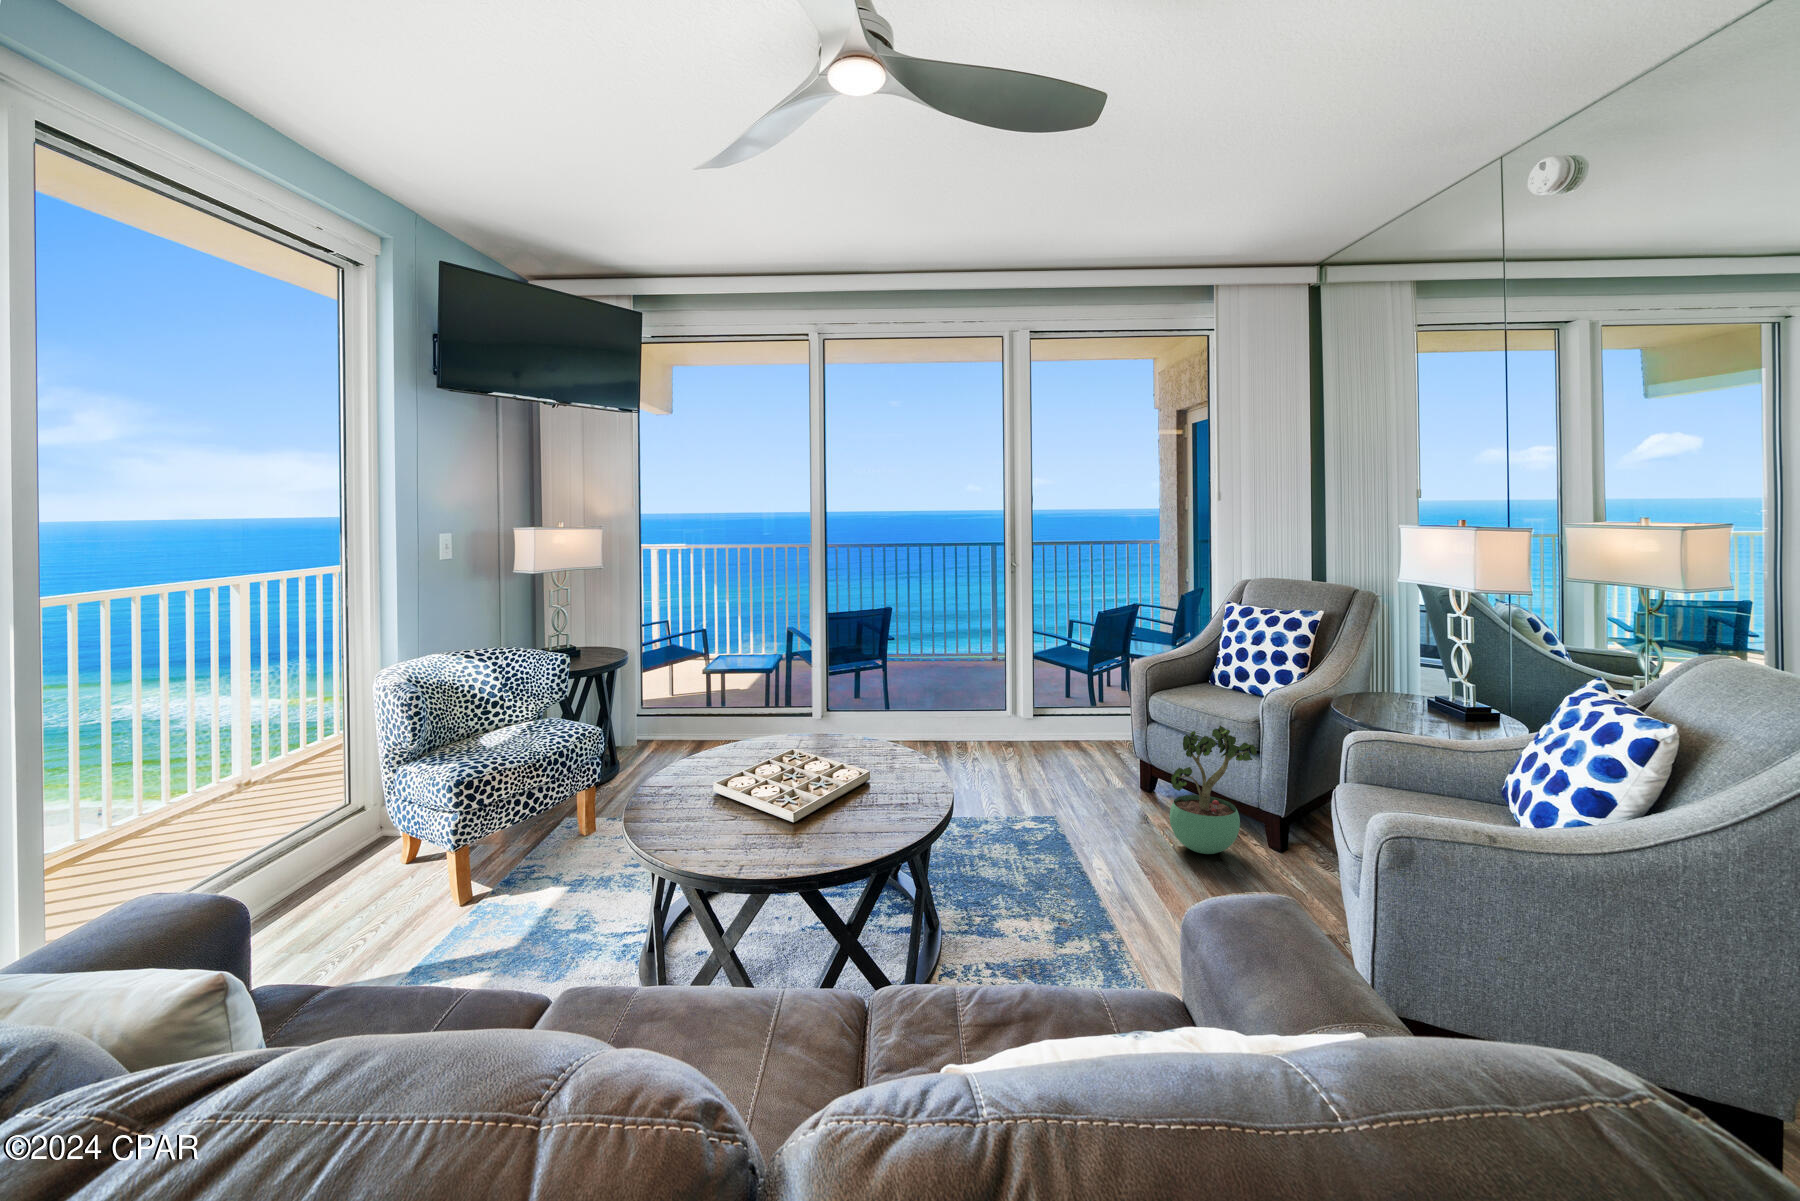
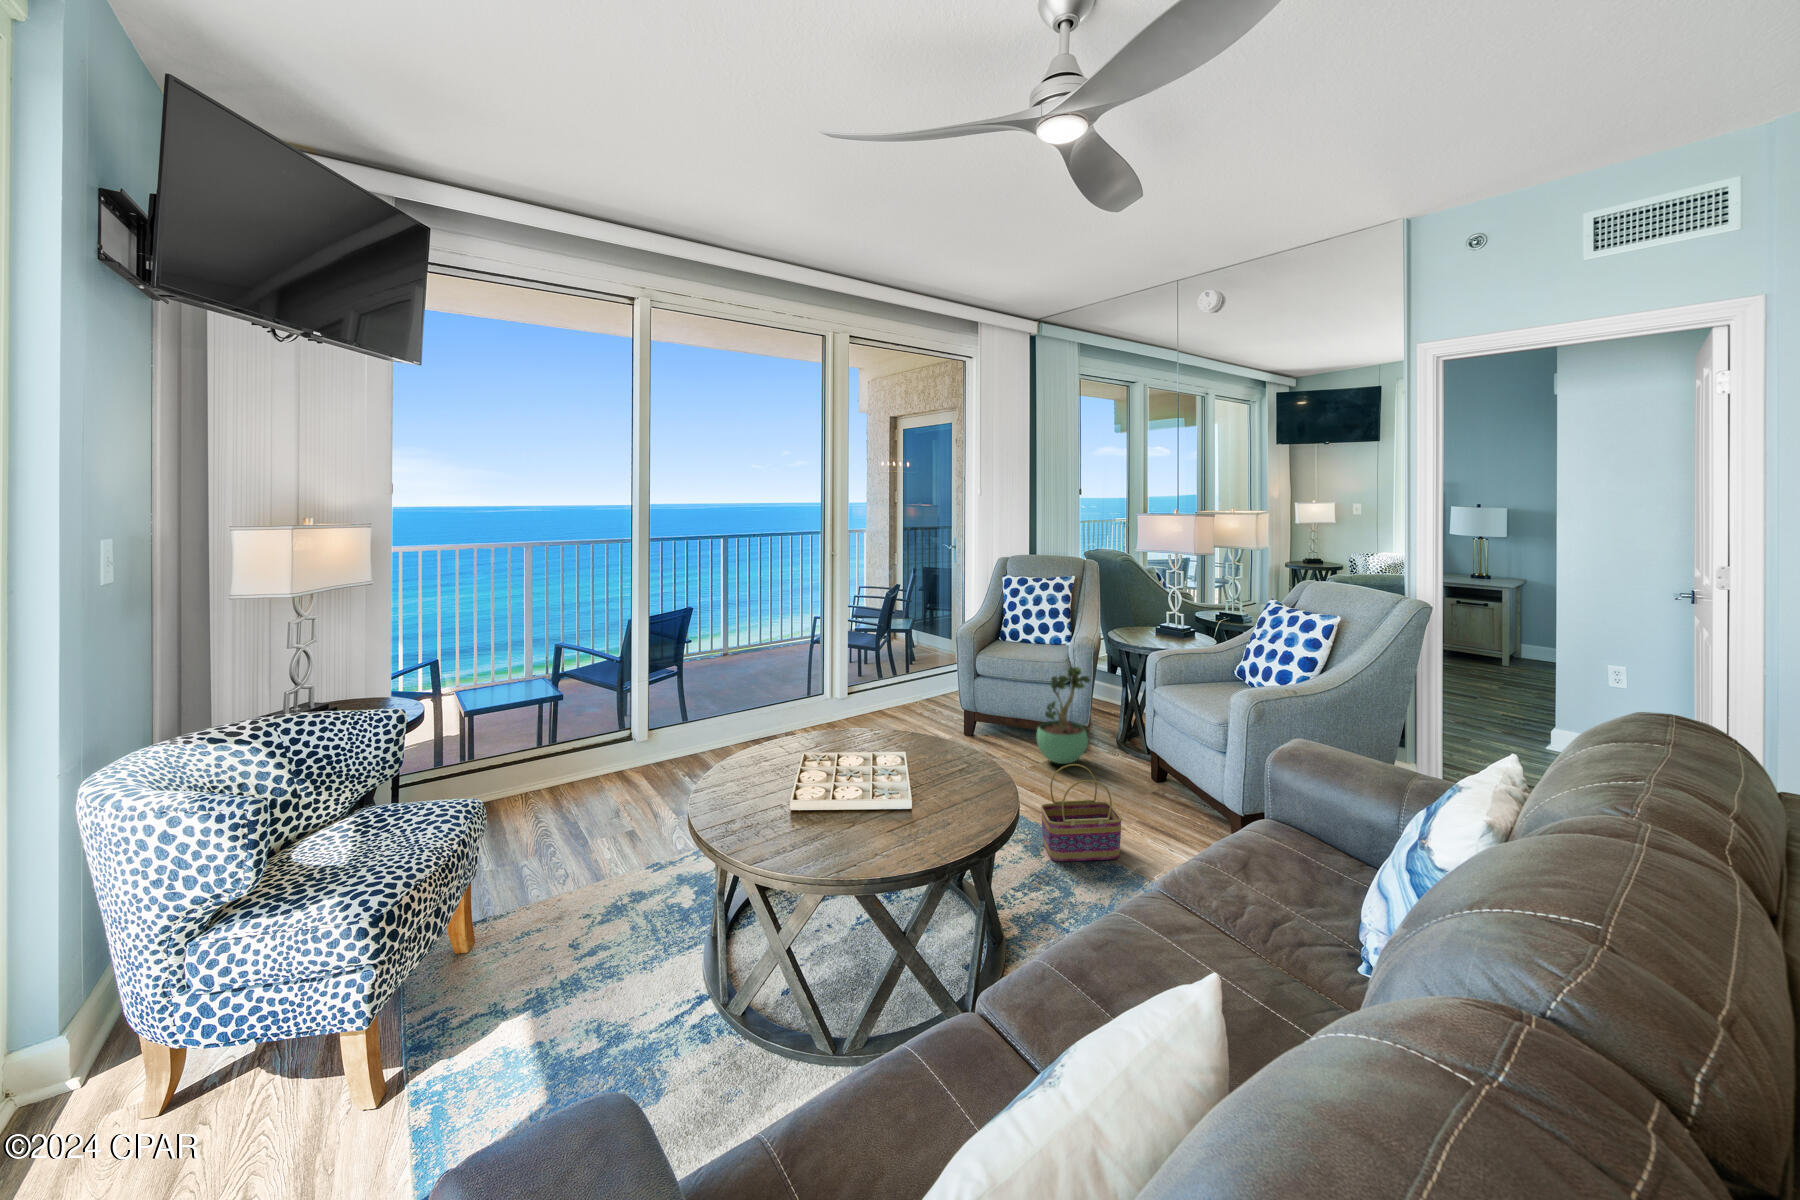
basket: none [1032,831,1128,955] -> present [1041,764,1122,861]

